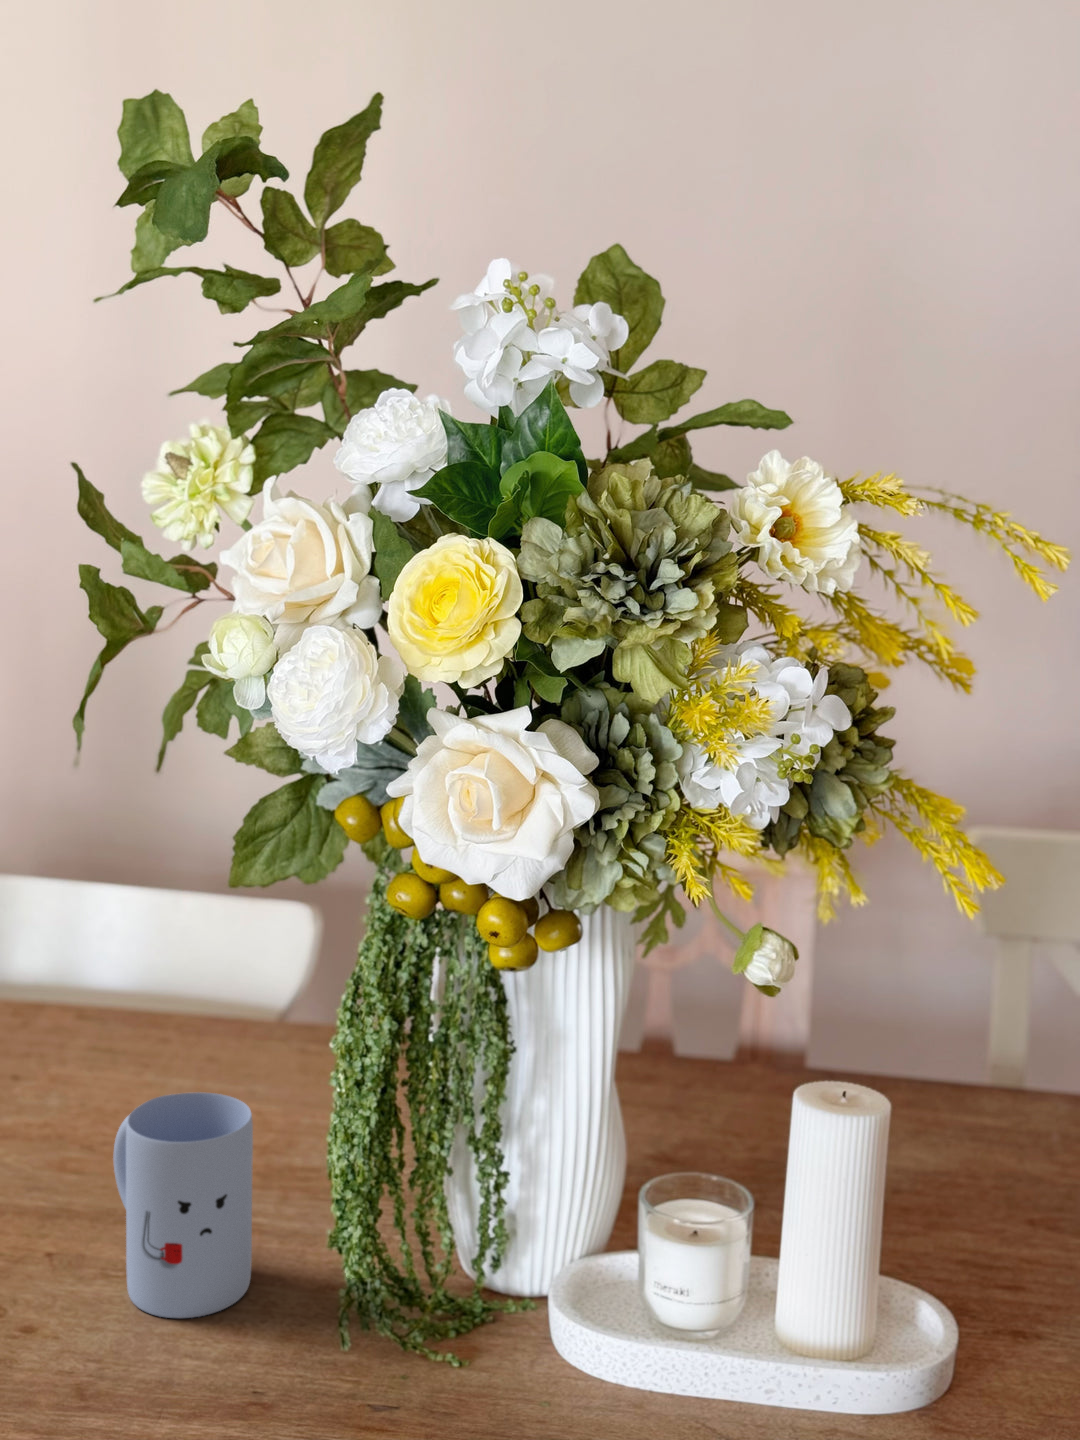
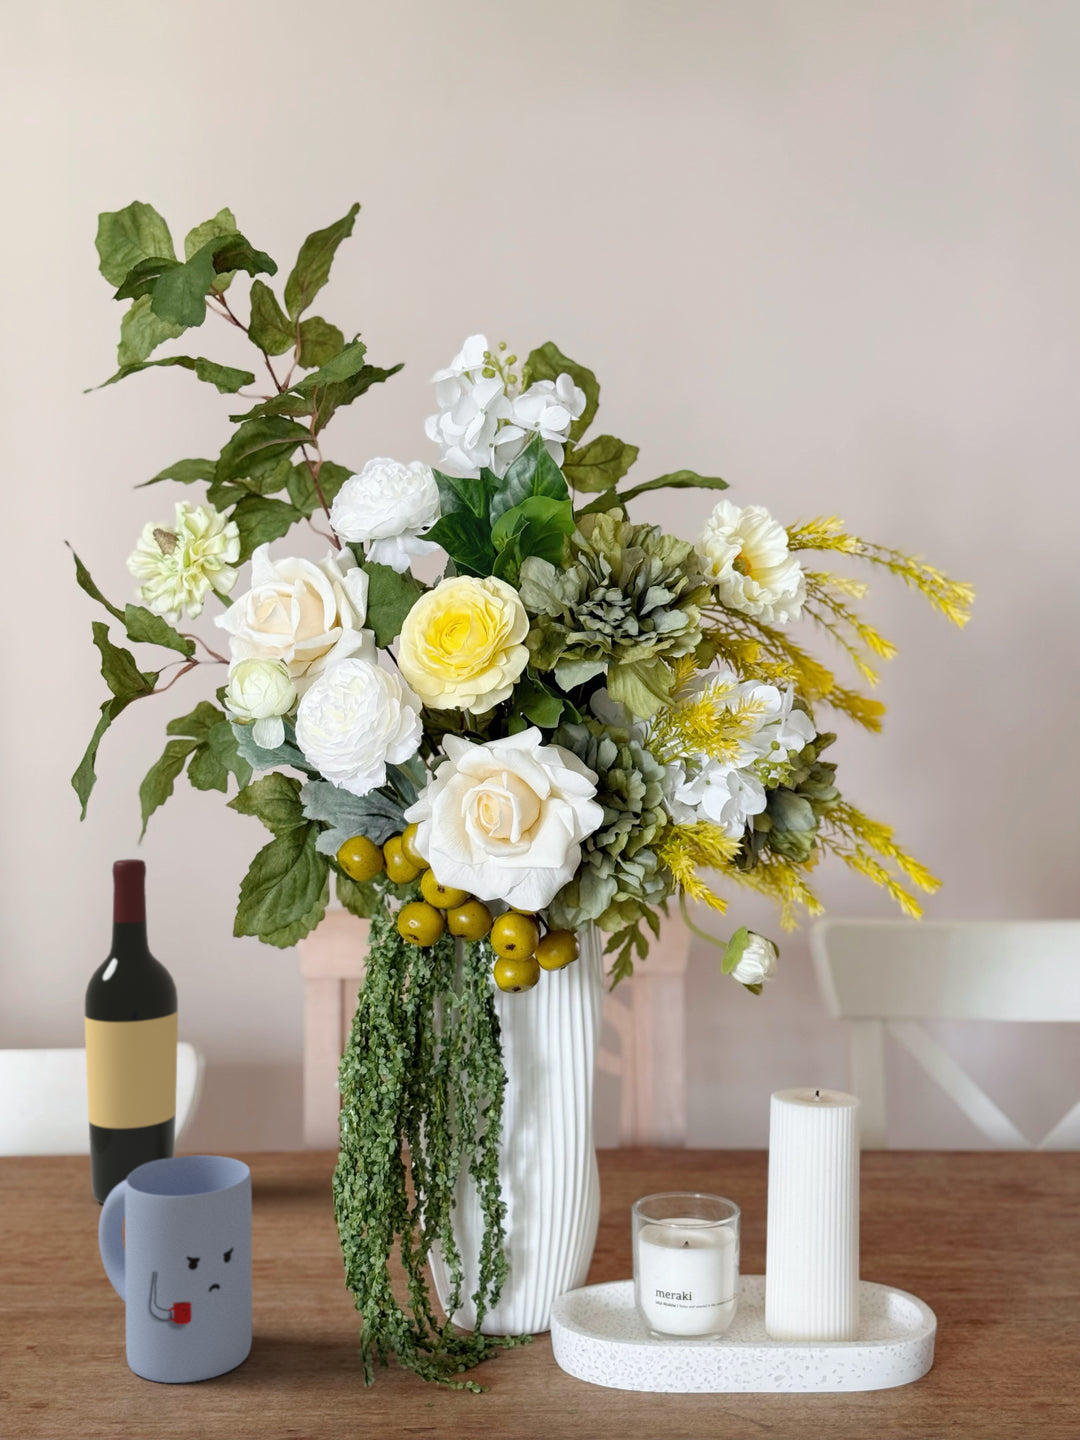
wine bottle: none [148,764,240,1105] -> present [85,859,178,1204]

